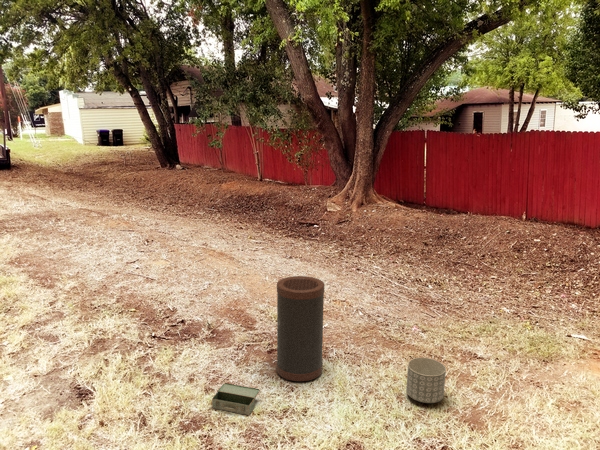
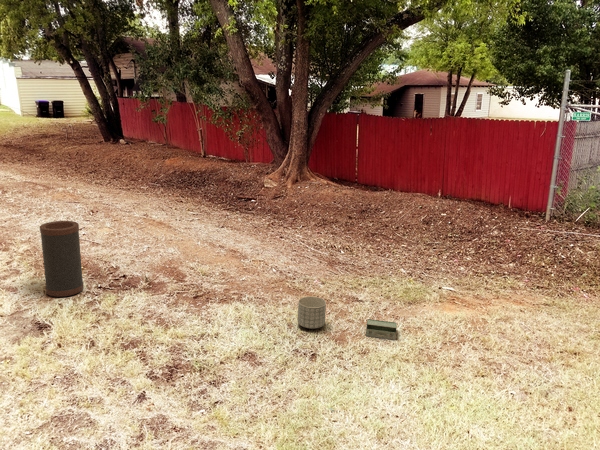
trash can: present [277,276,325,381] -> present [40,221,84,297]
toolbox: present [212,383,260,415] -> present [366,319,397,340]

